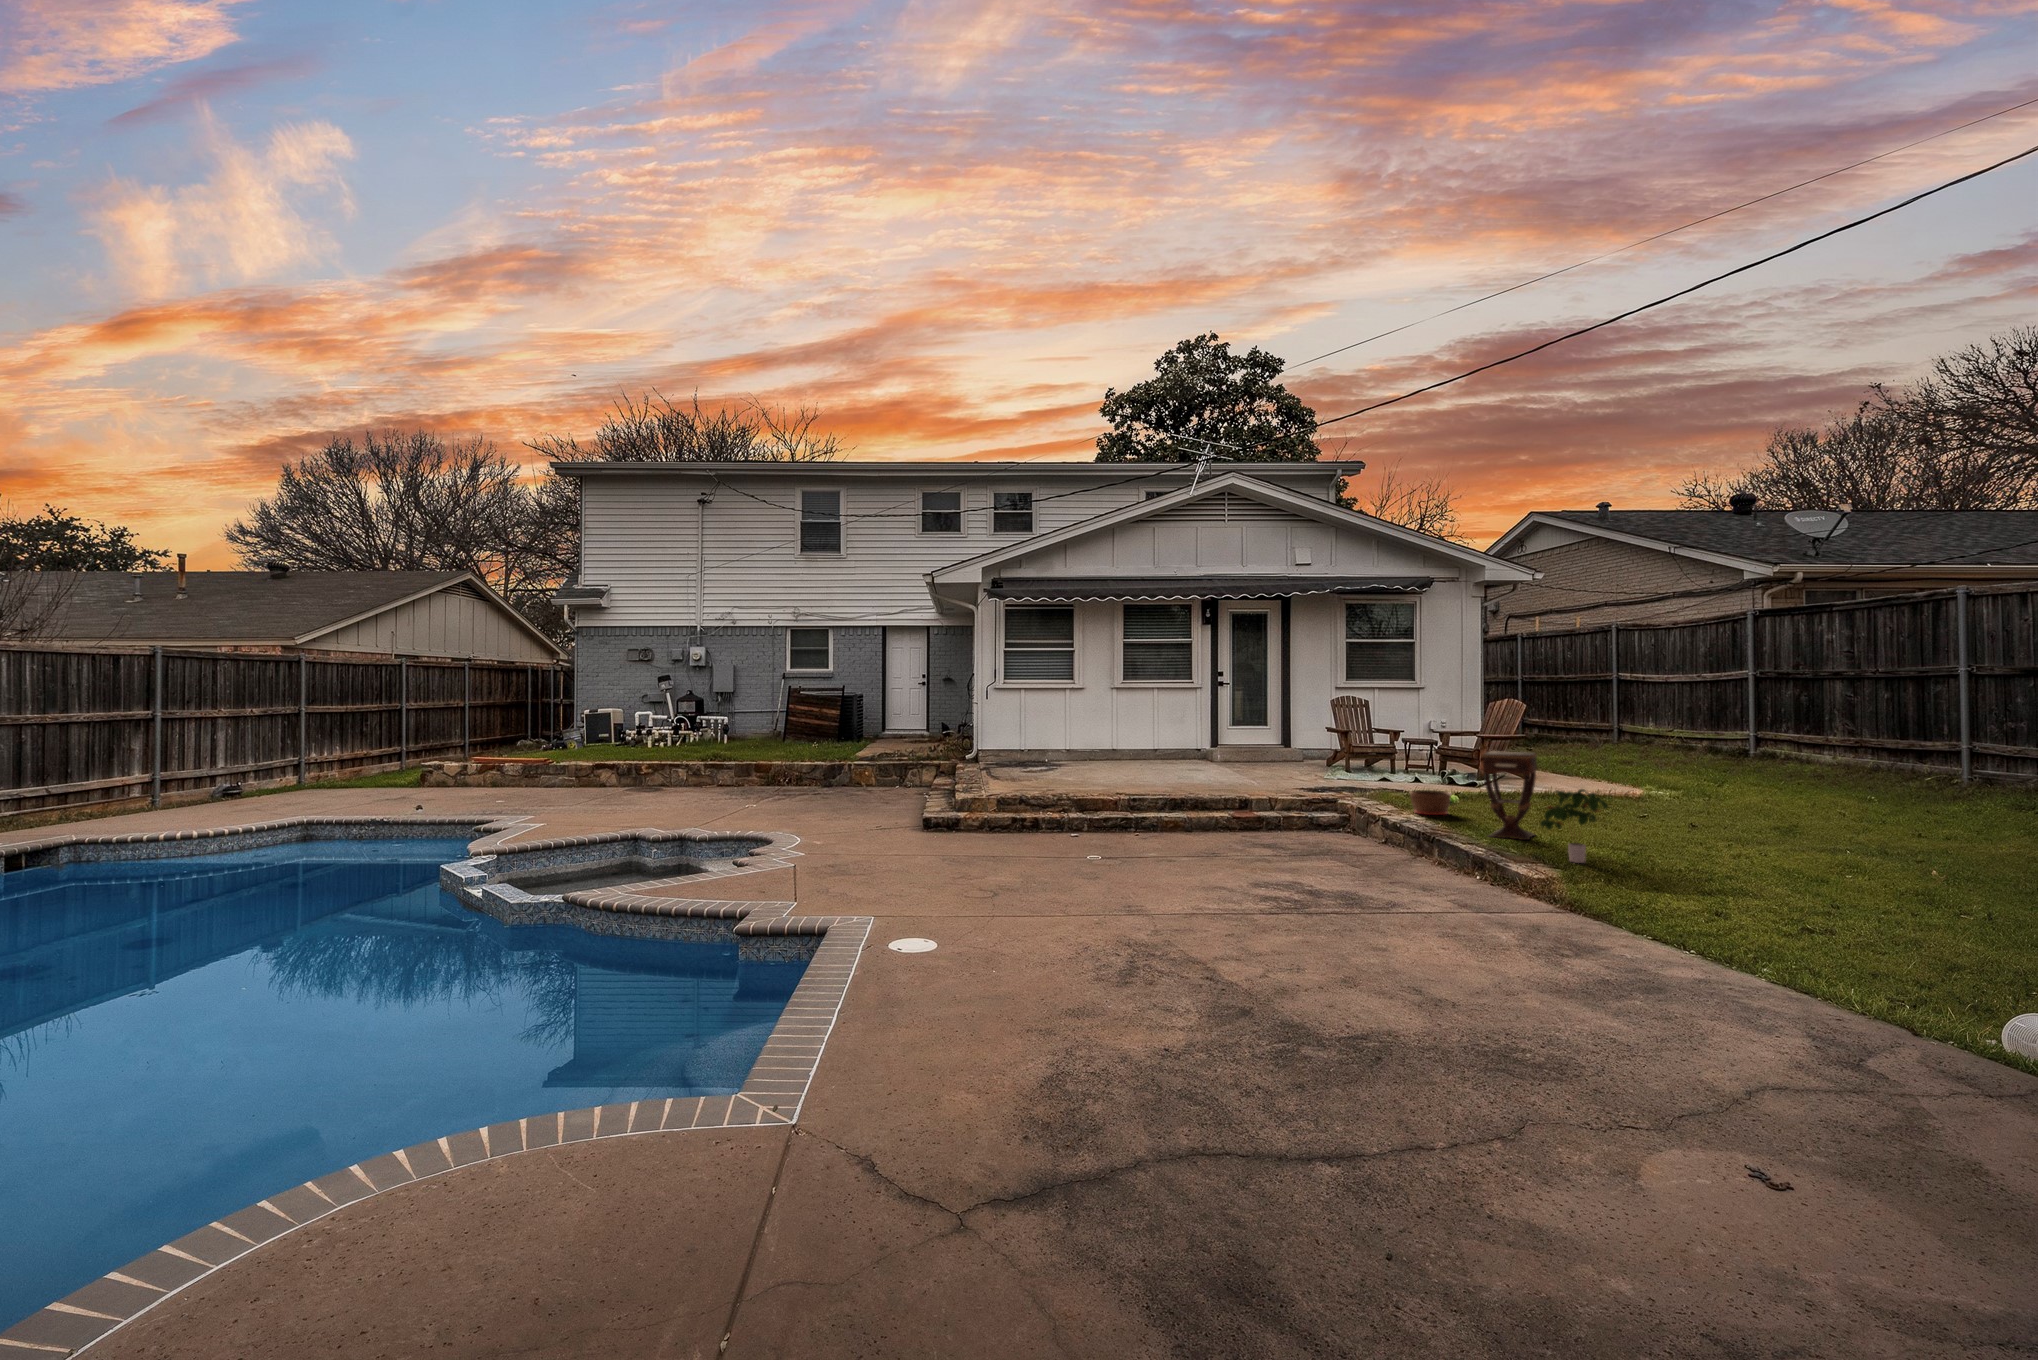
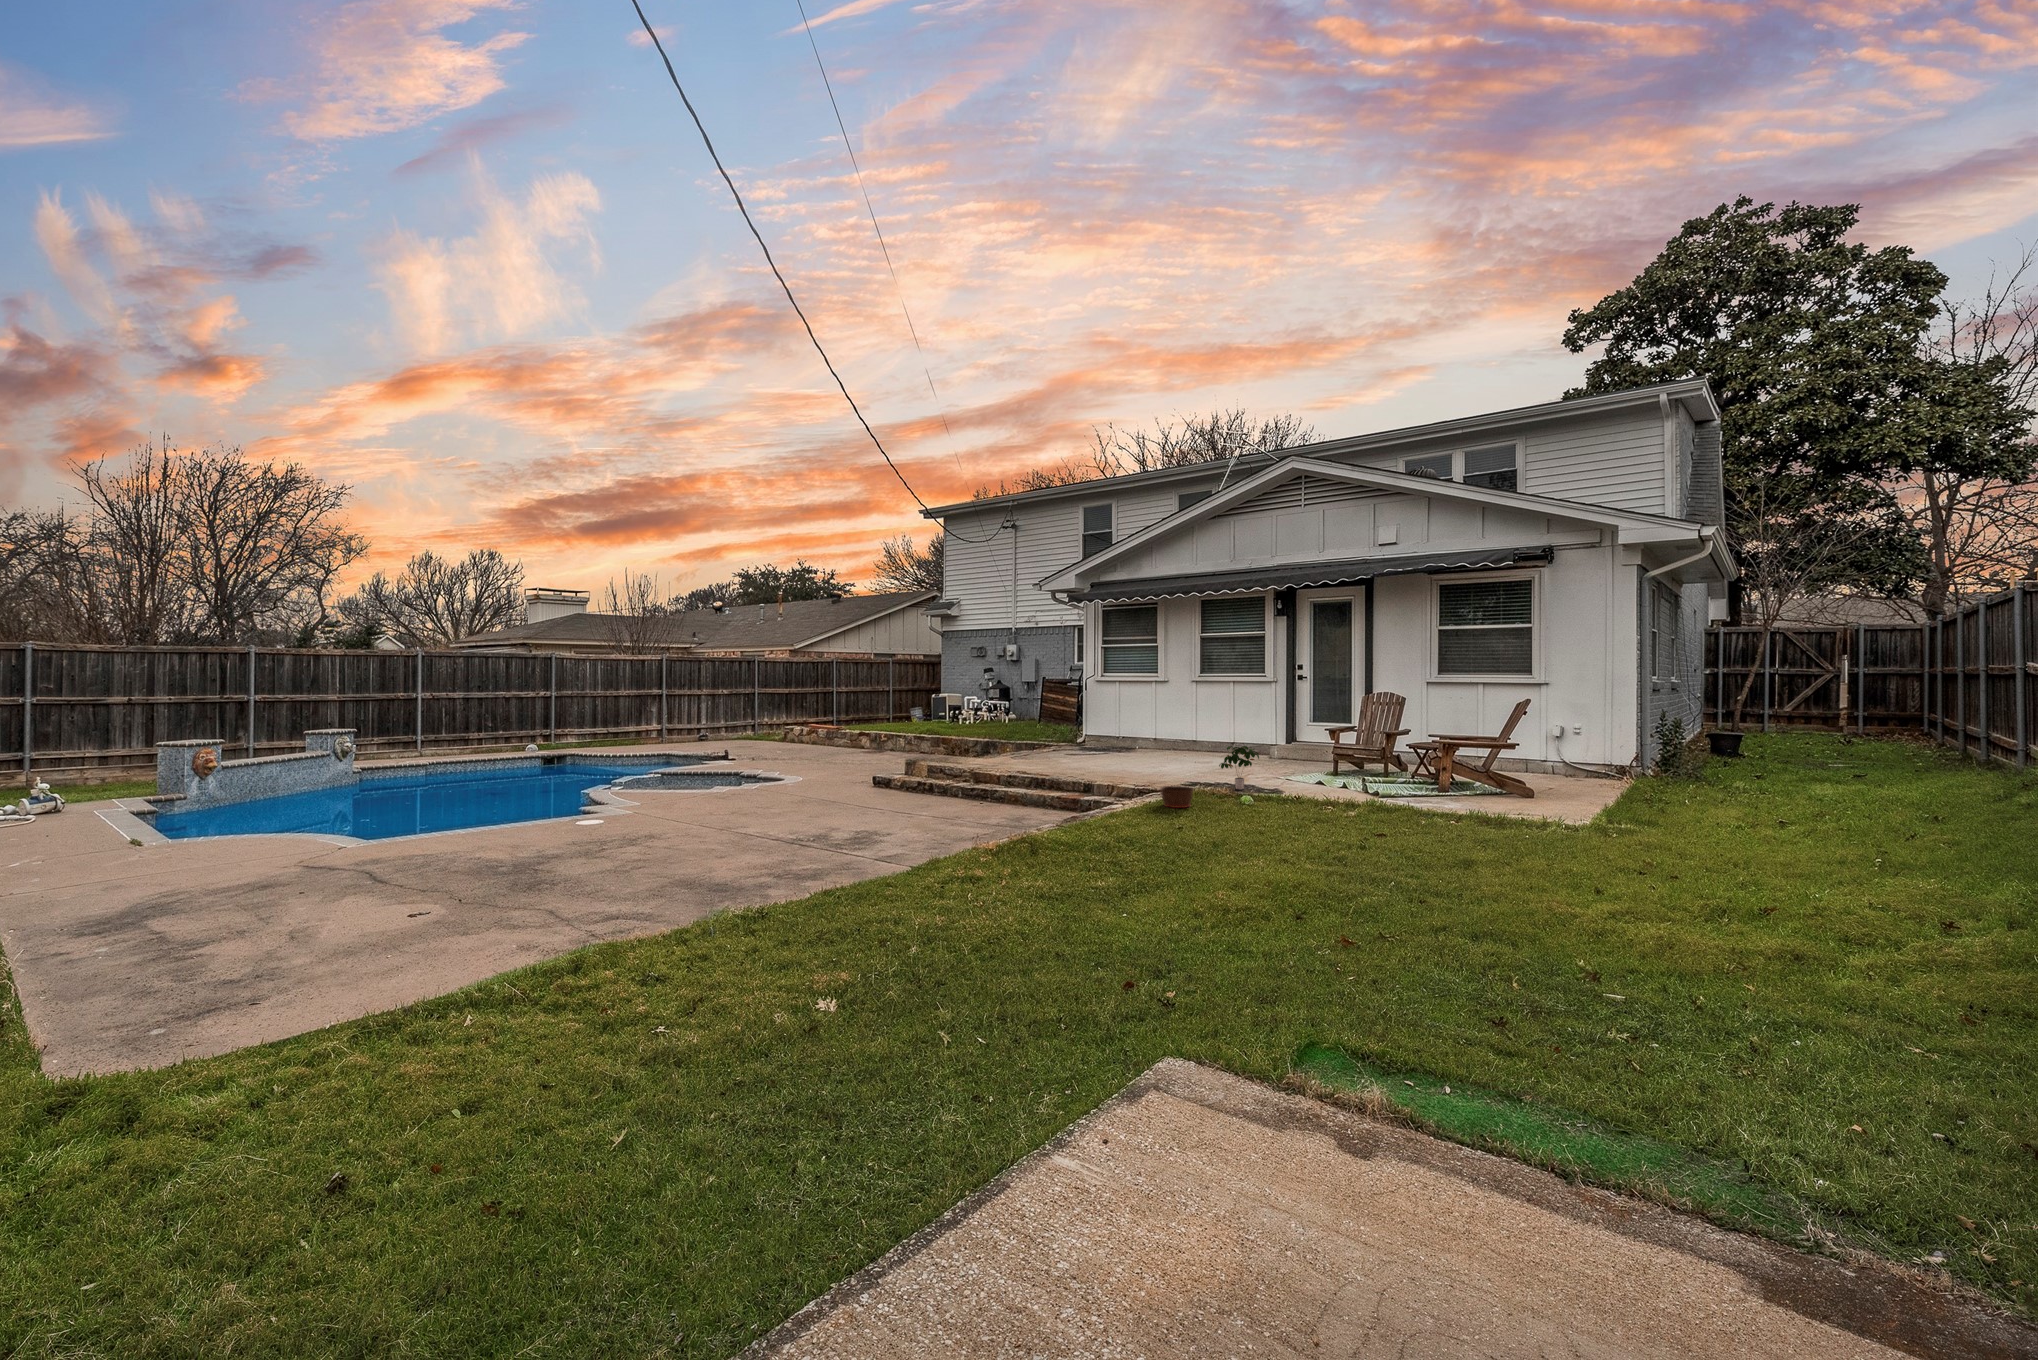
side table: present [1482,751,1537,840] -> none [1111,755,1159,830]
potted plant: present [1540,789,1608,863] -> present [1219,746,1259,789]

